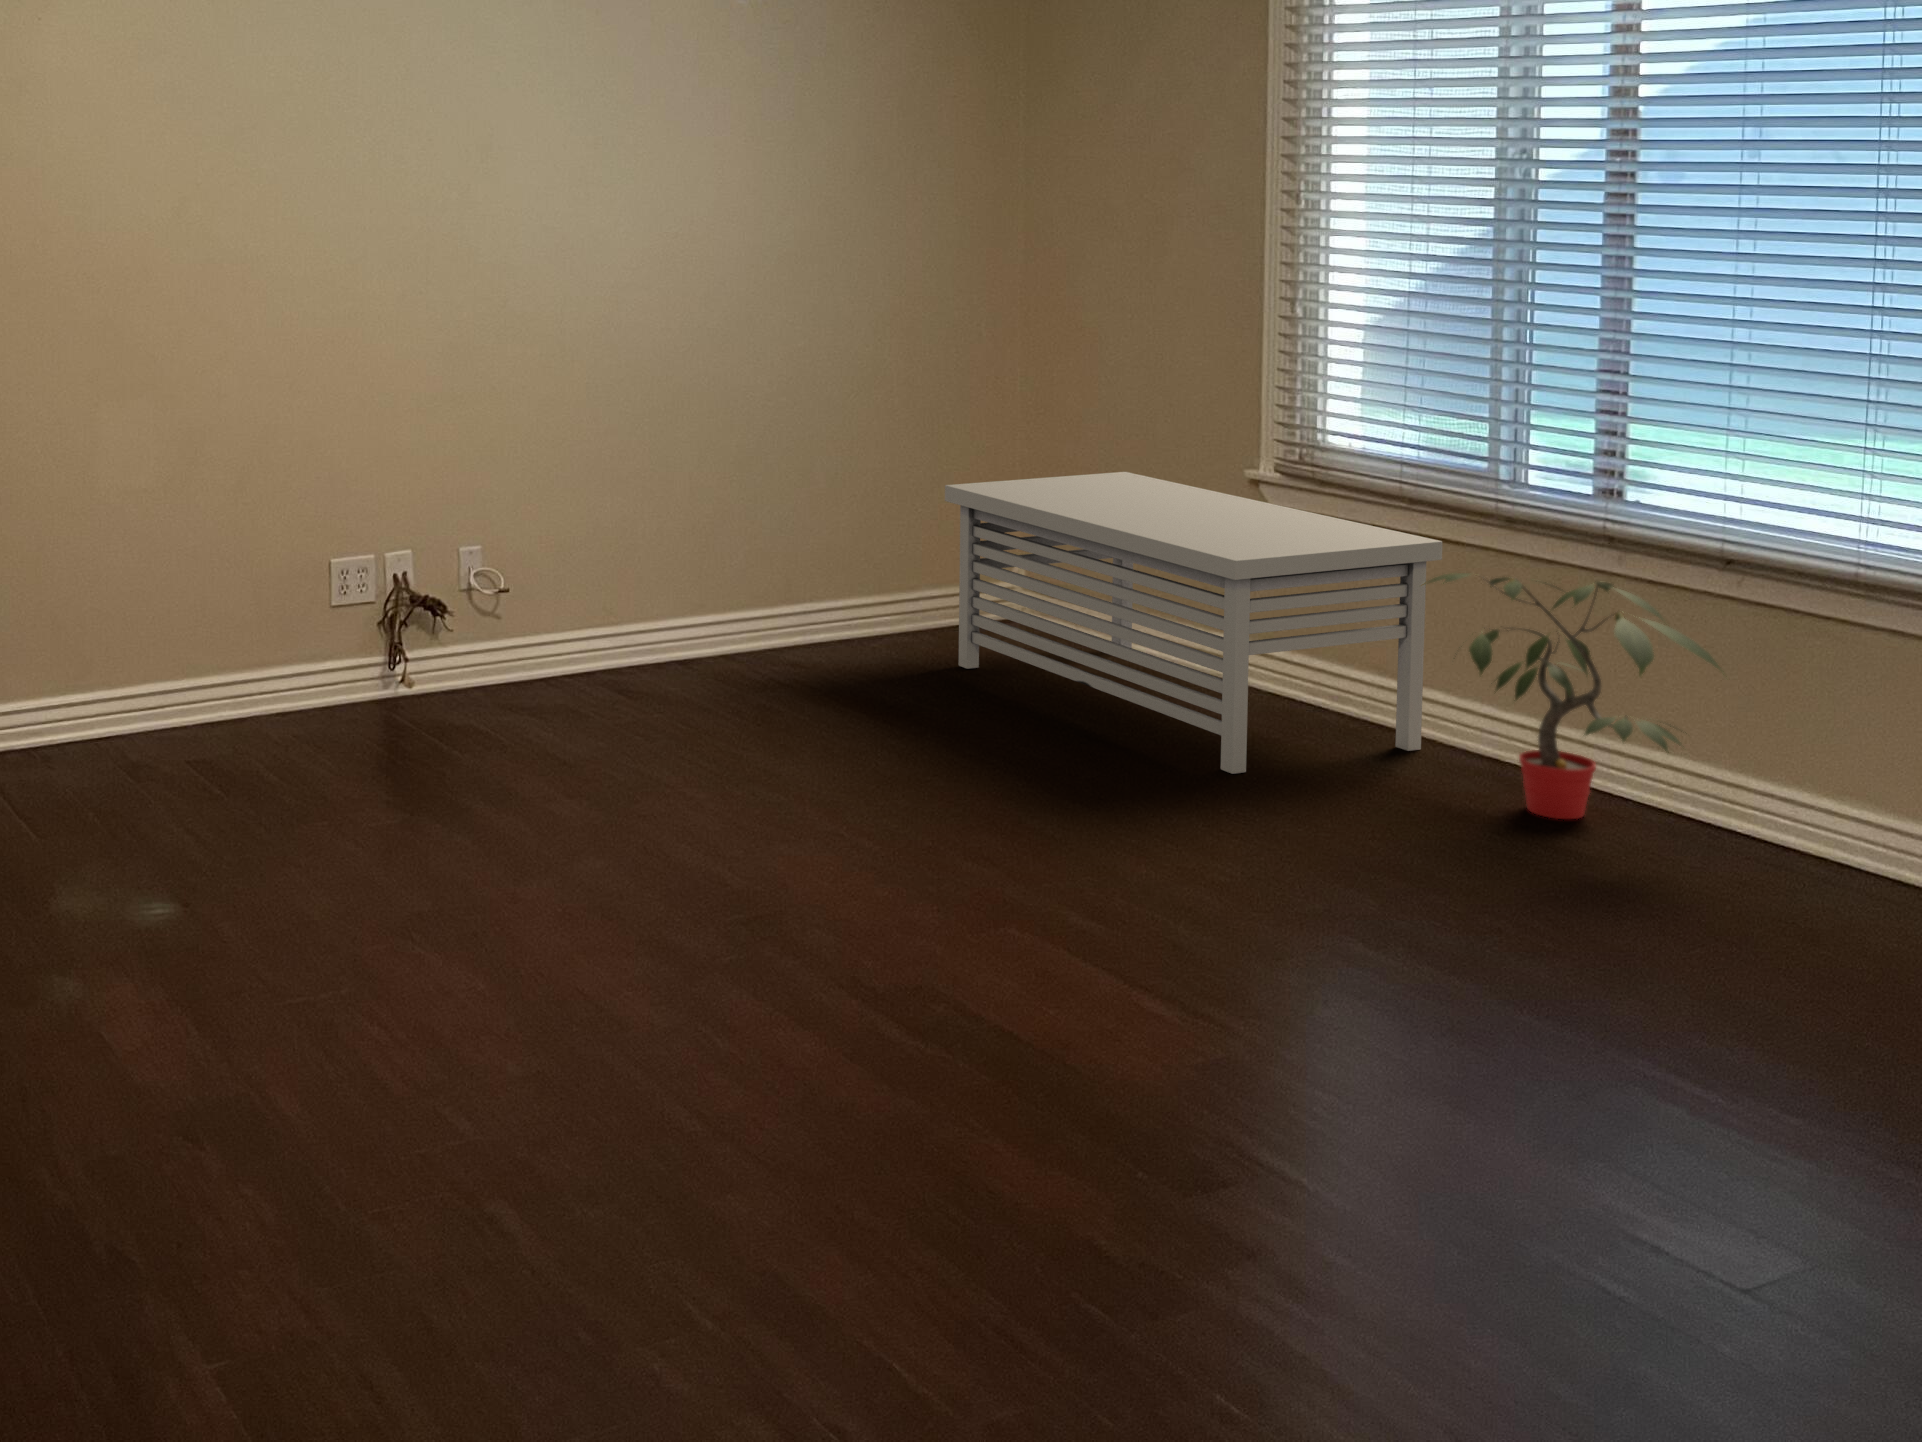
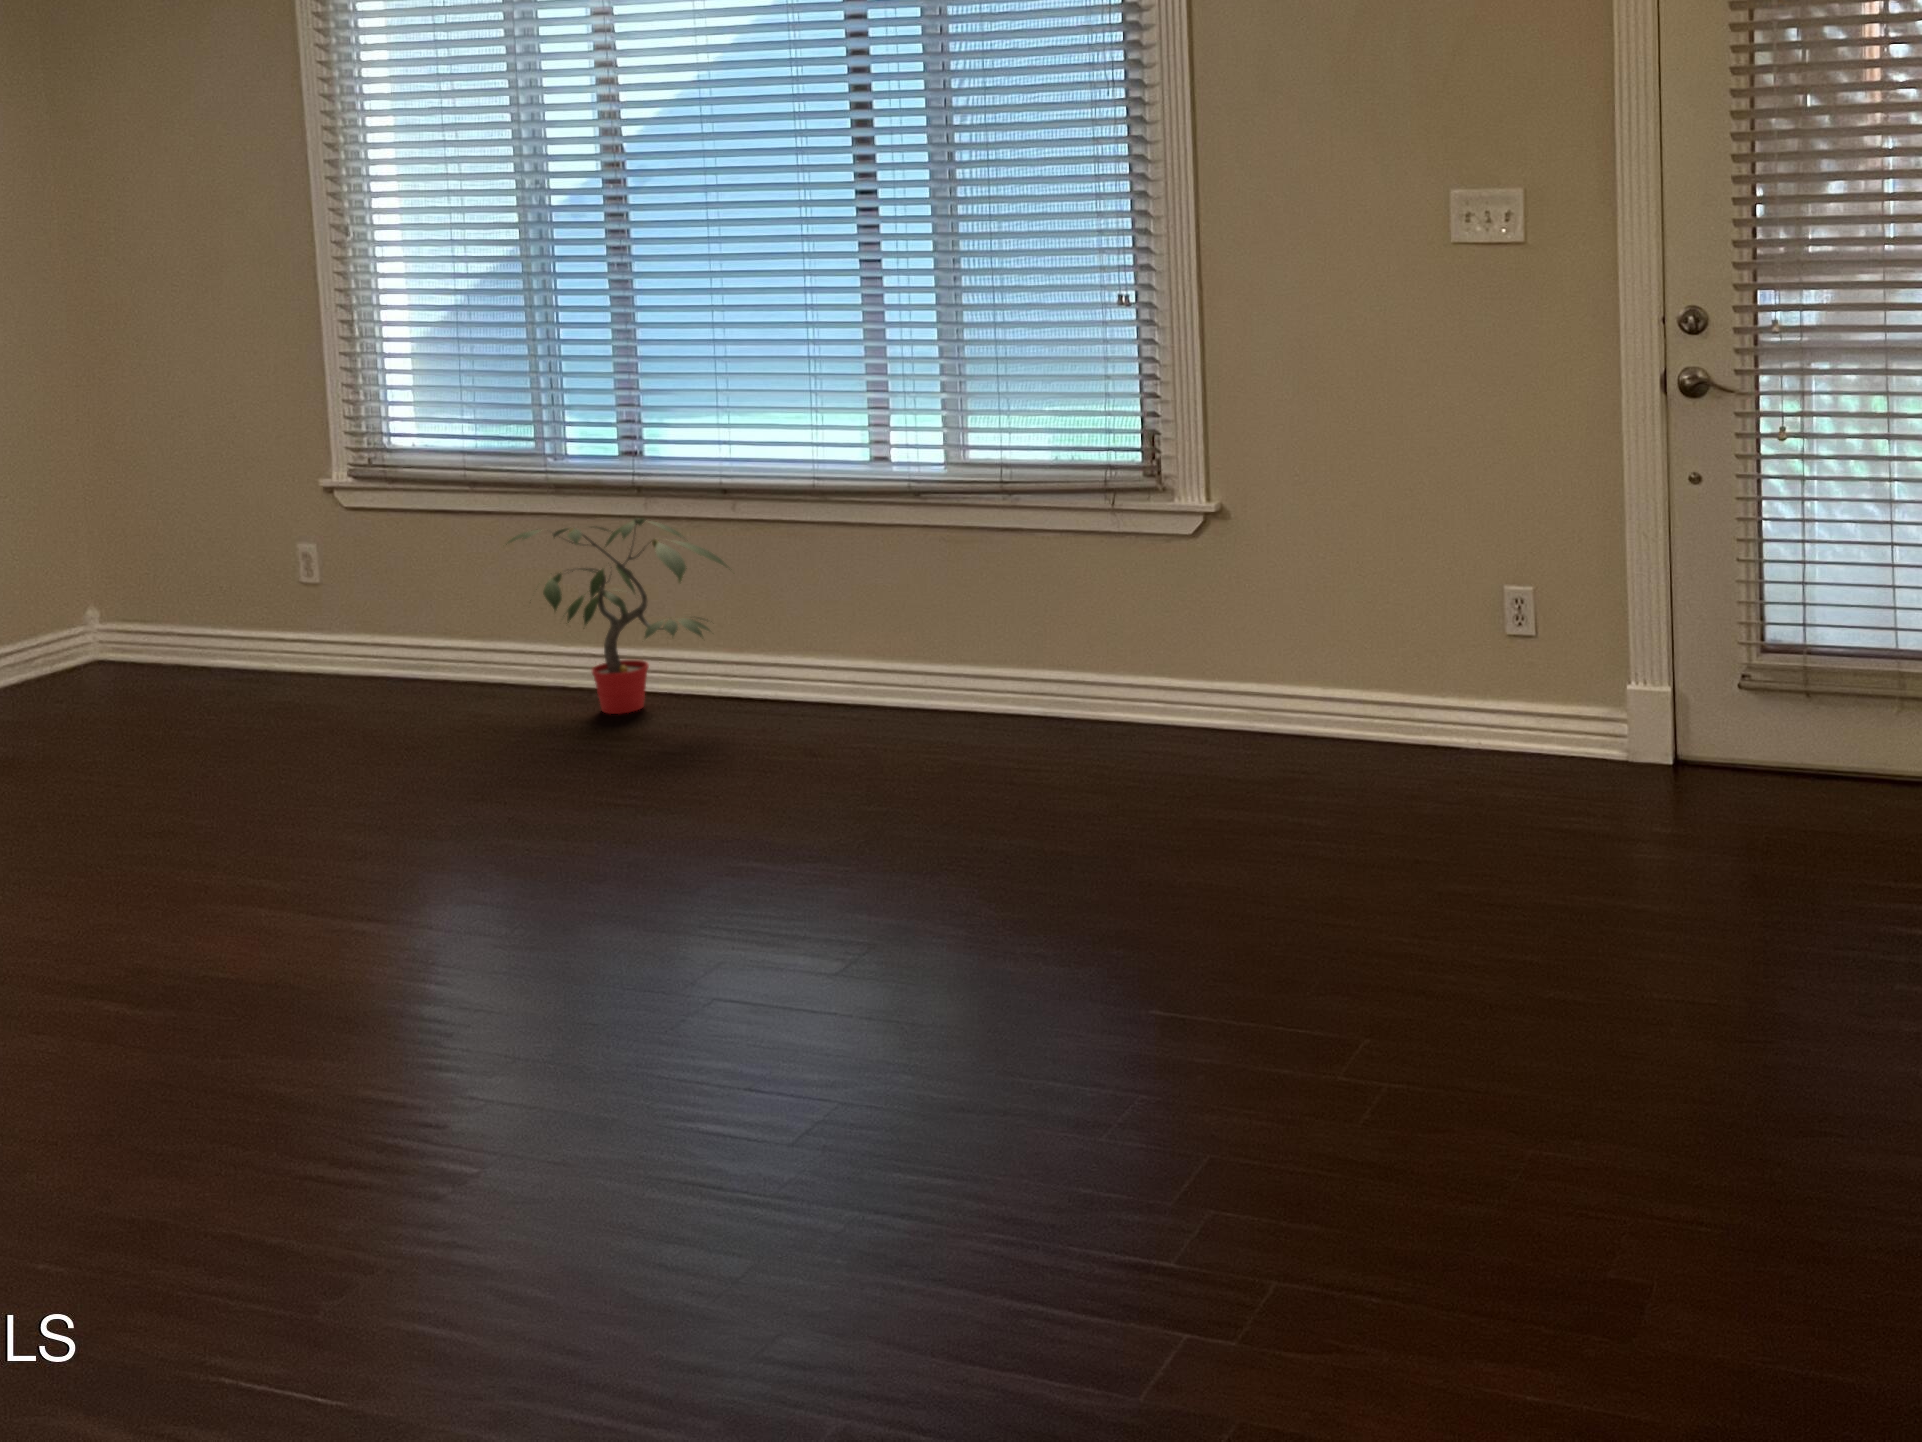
storage bench: present [945,472,1442,774] -> none [18,499,507,744]

